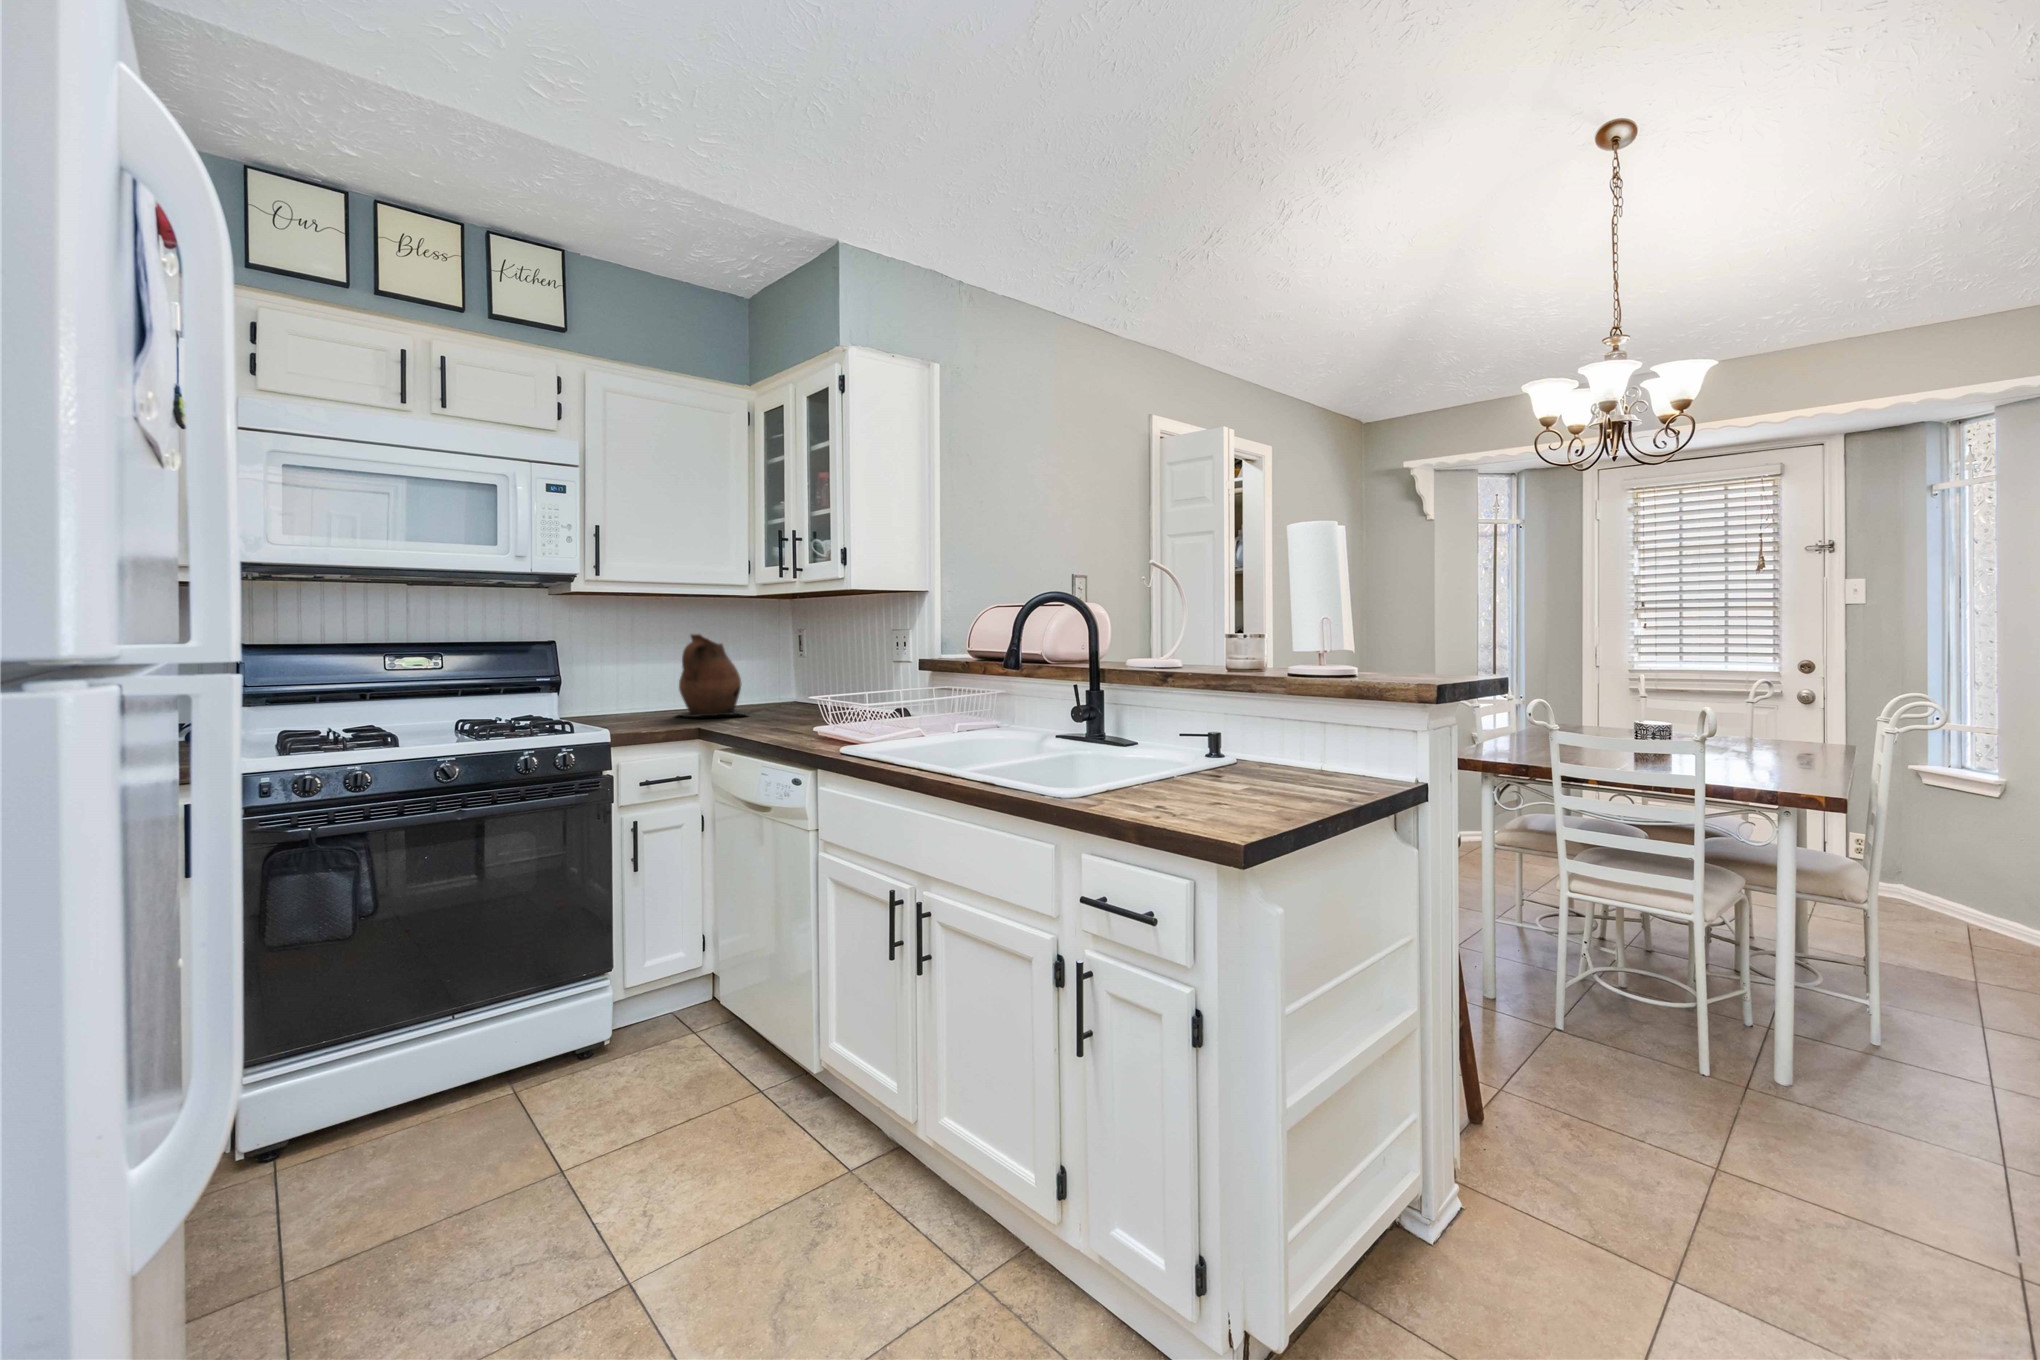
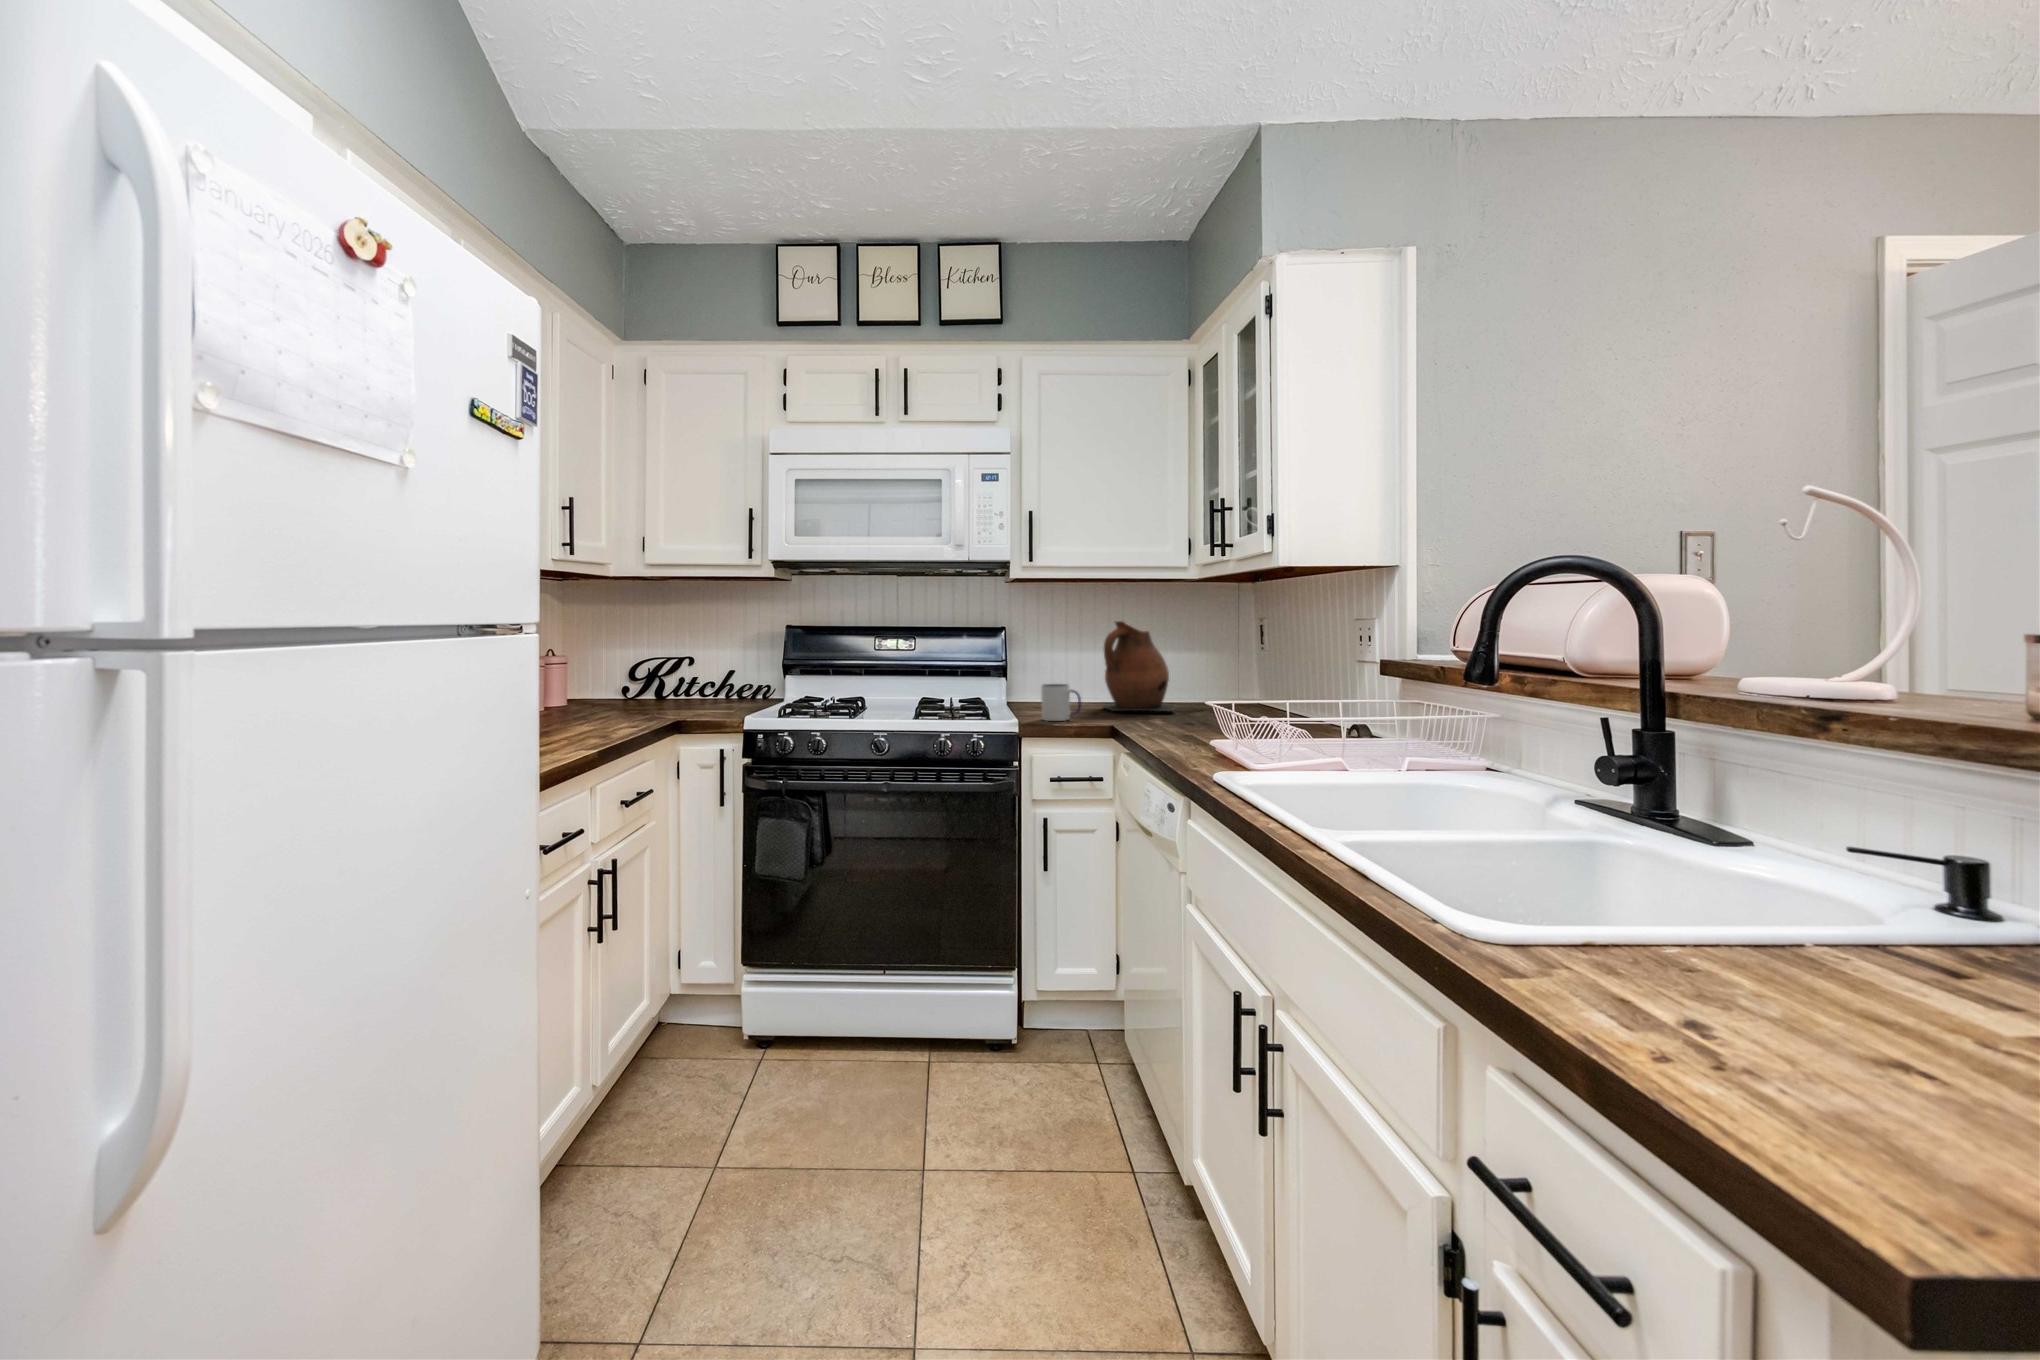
mug: none [628,693,671,728] -> present [1041,684,1081,721]

